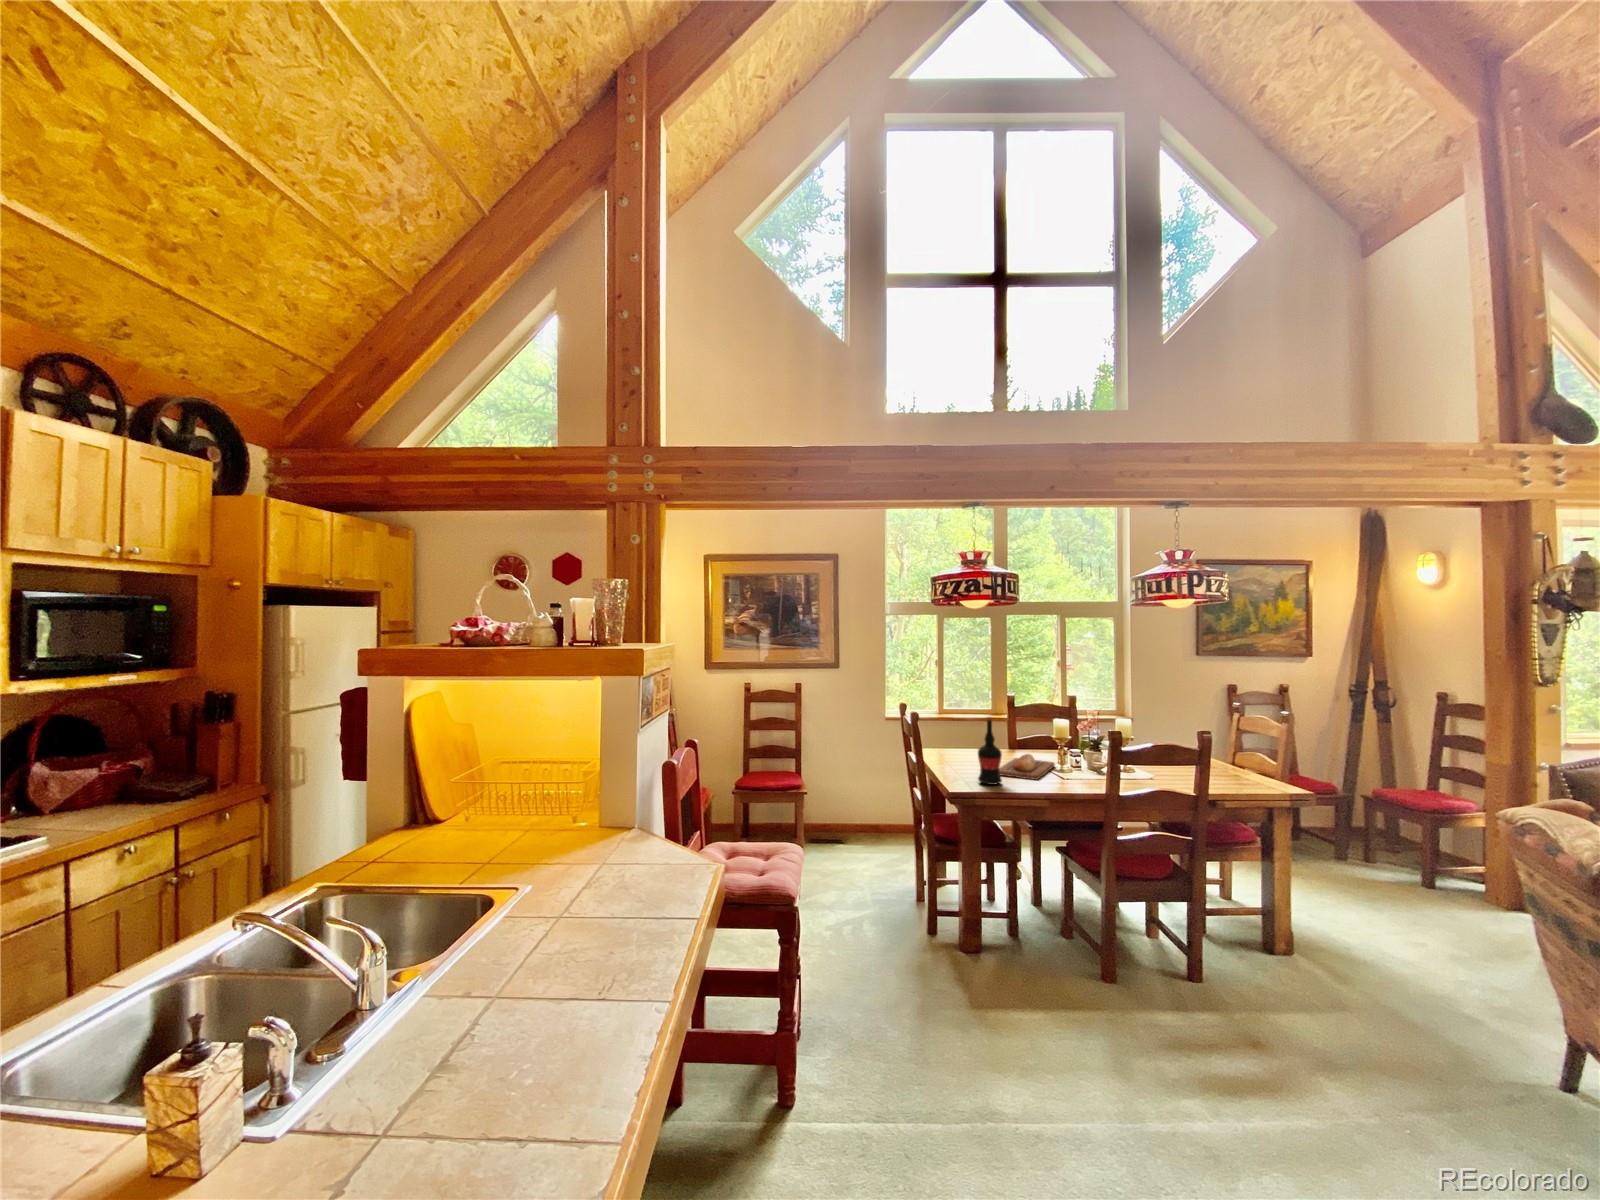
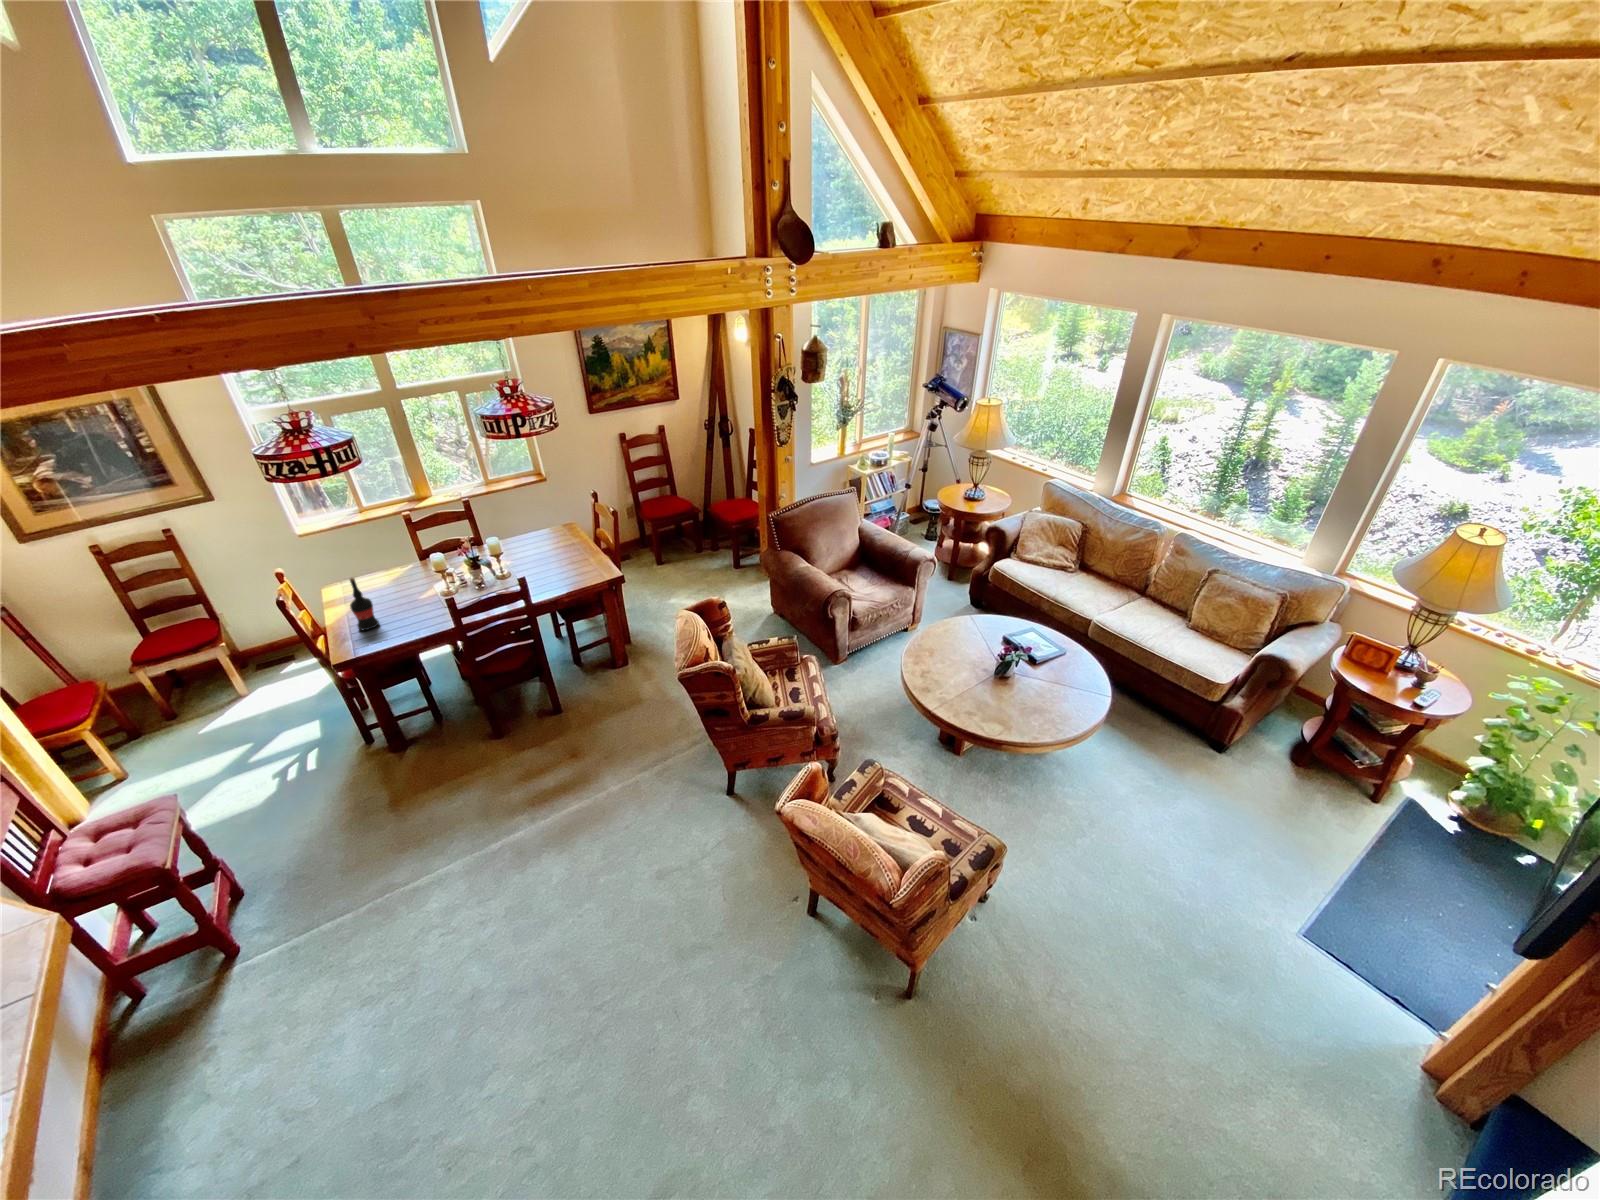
bread loaf: present [999,754,1055,780] -> none [379,577,439,610]

